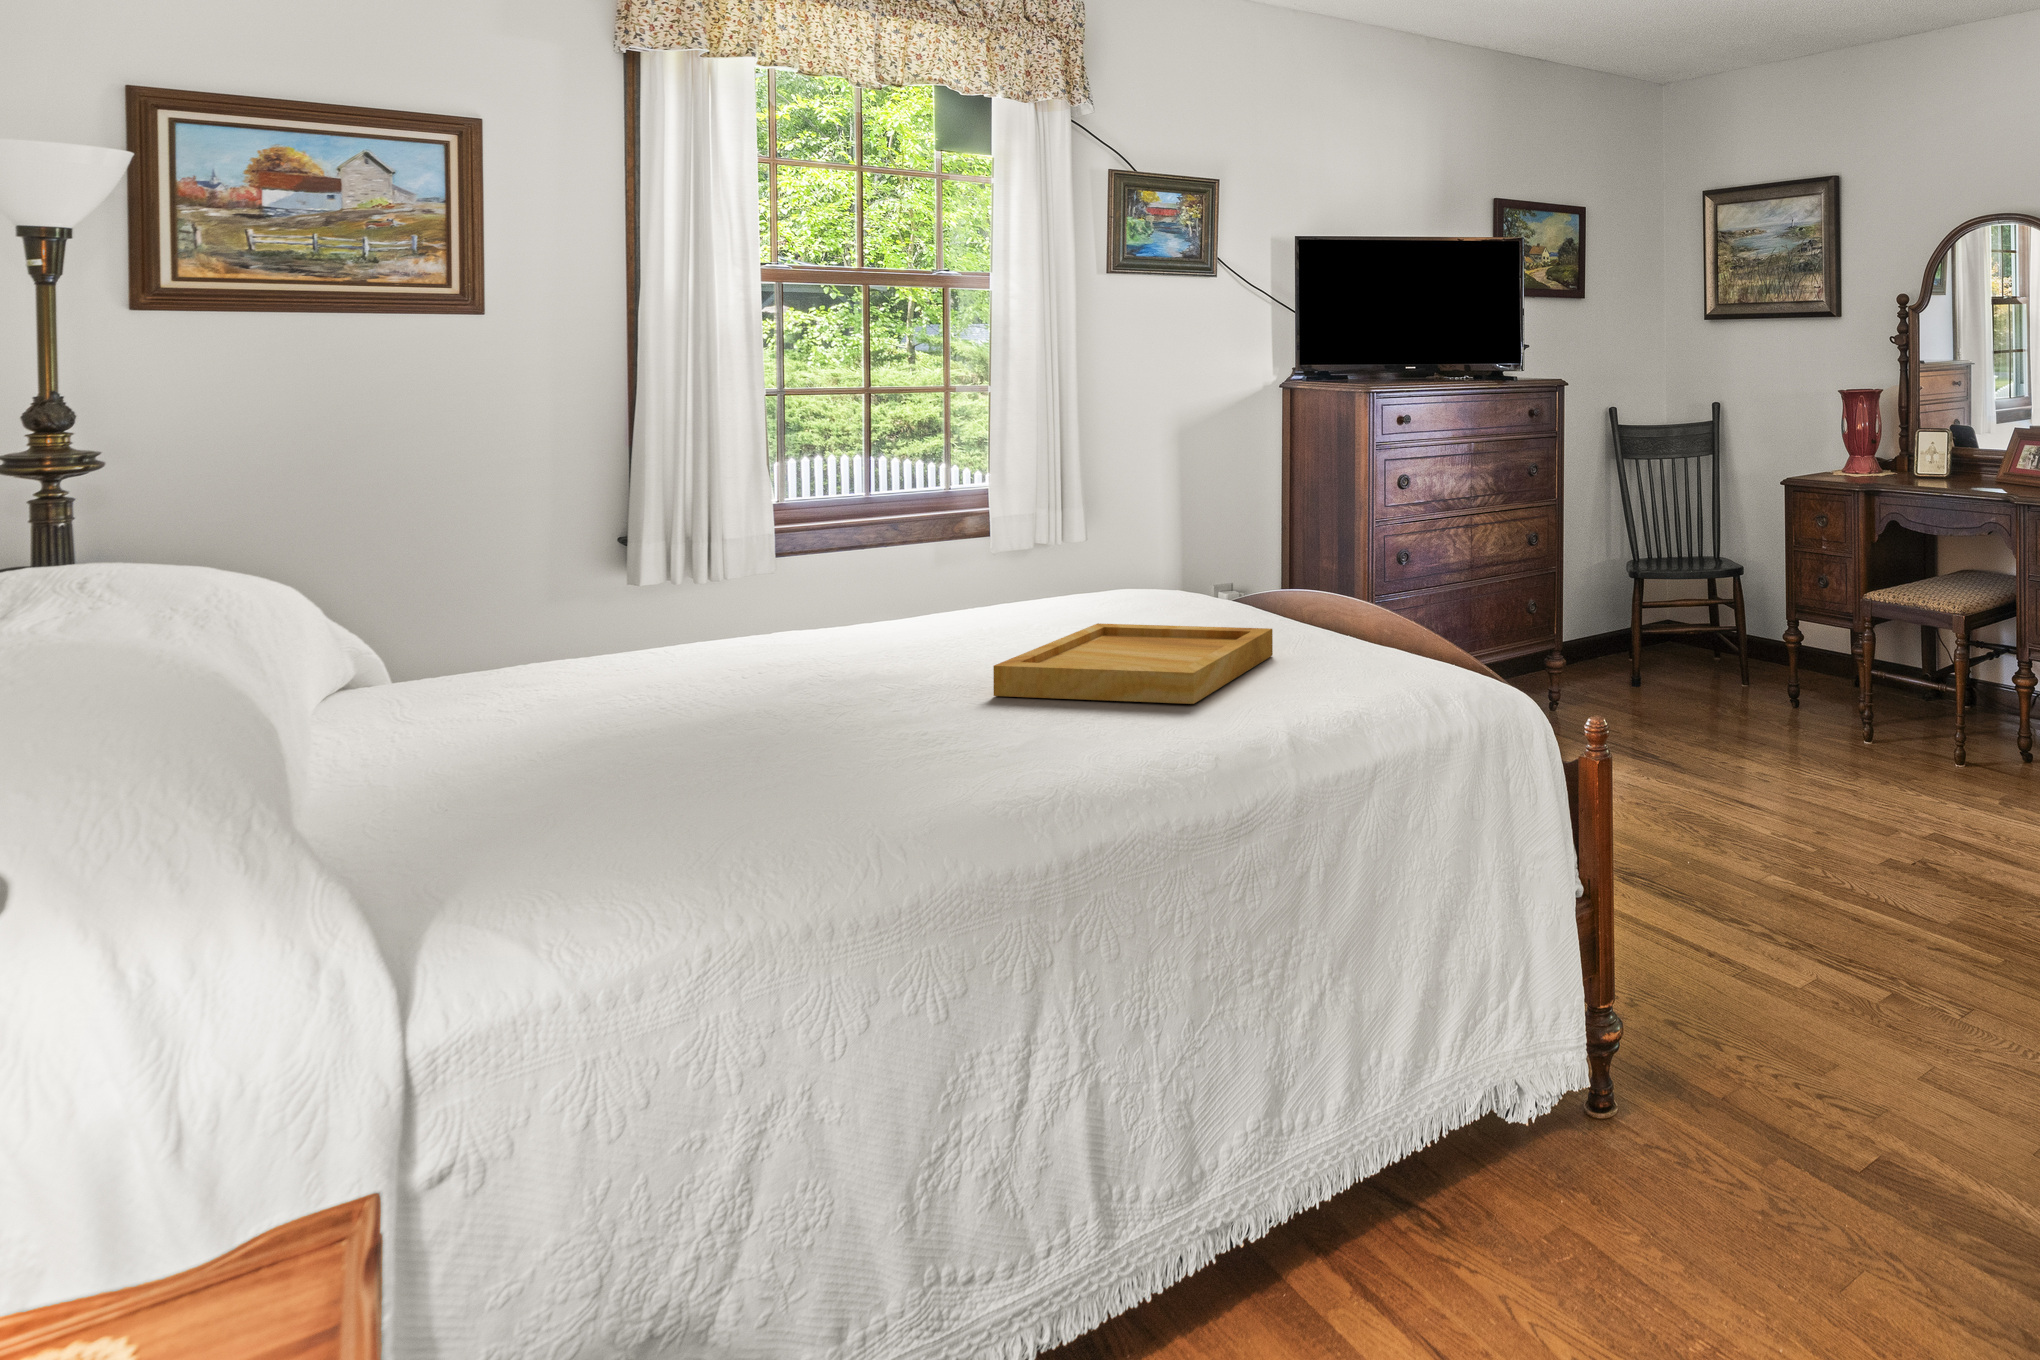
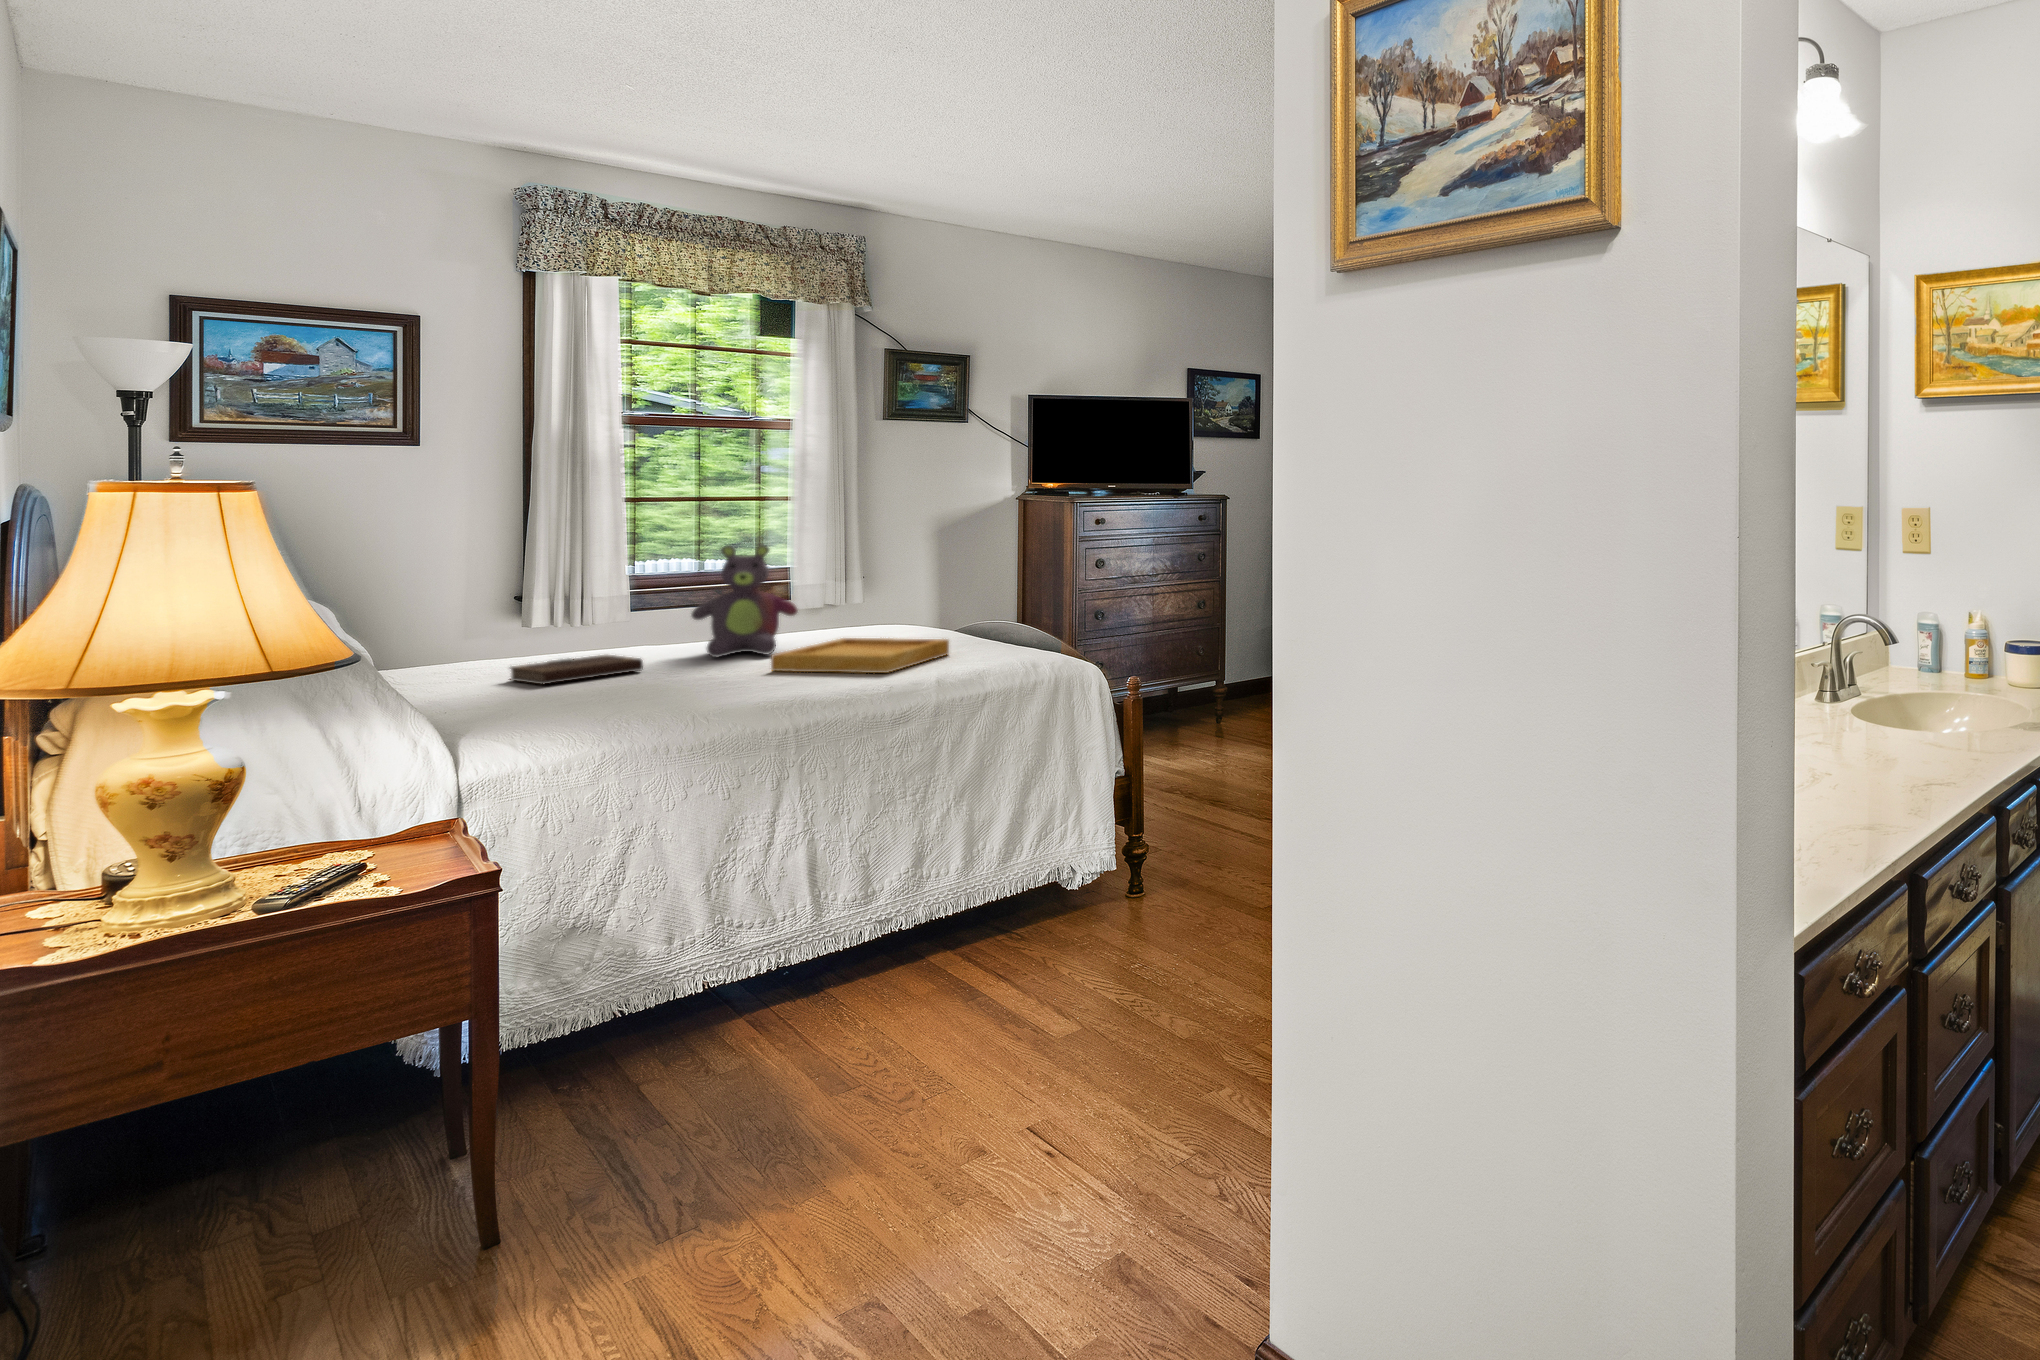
stuffed bear: none [858,463,1022,661] -> present [692,545,798,657]
notebook: none [565,660,784,729] -> present [510,655,643,684]

